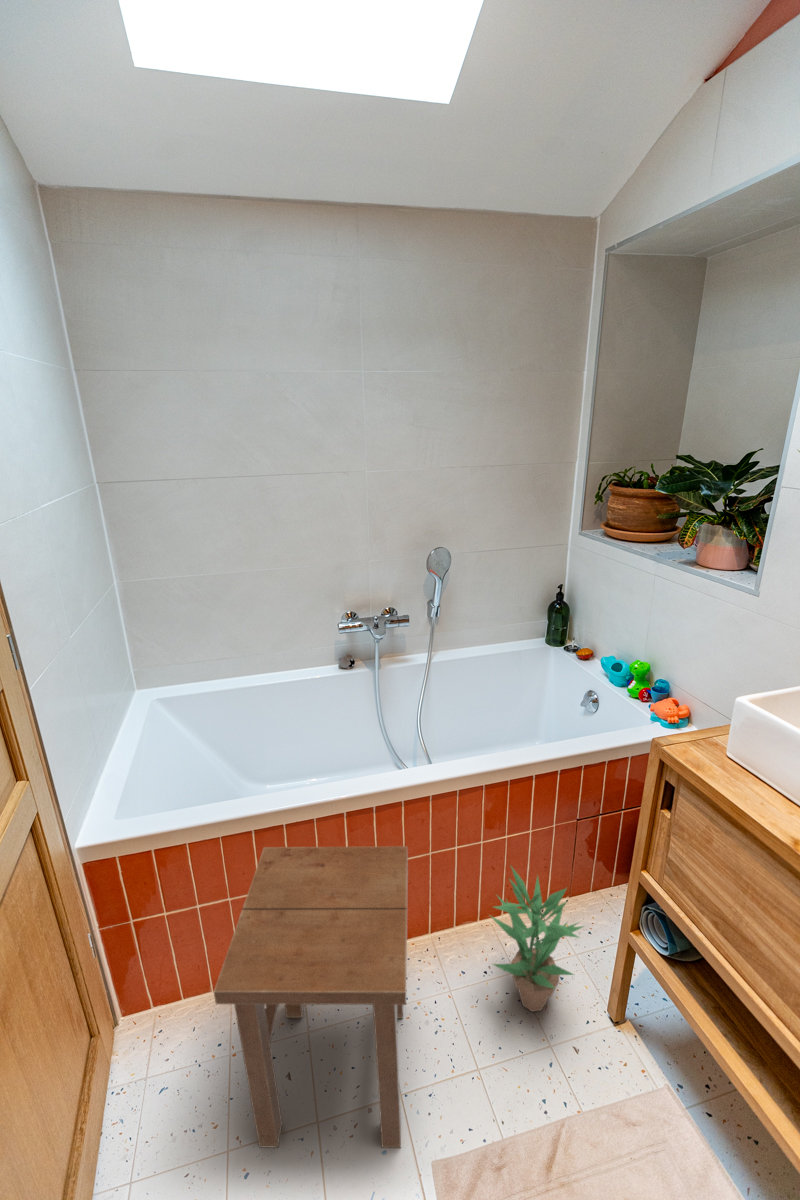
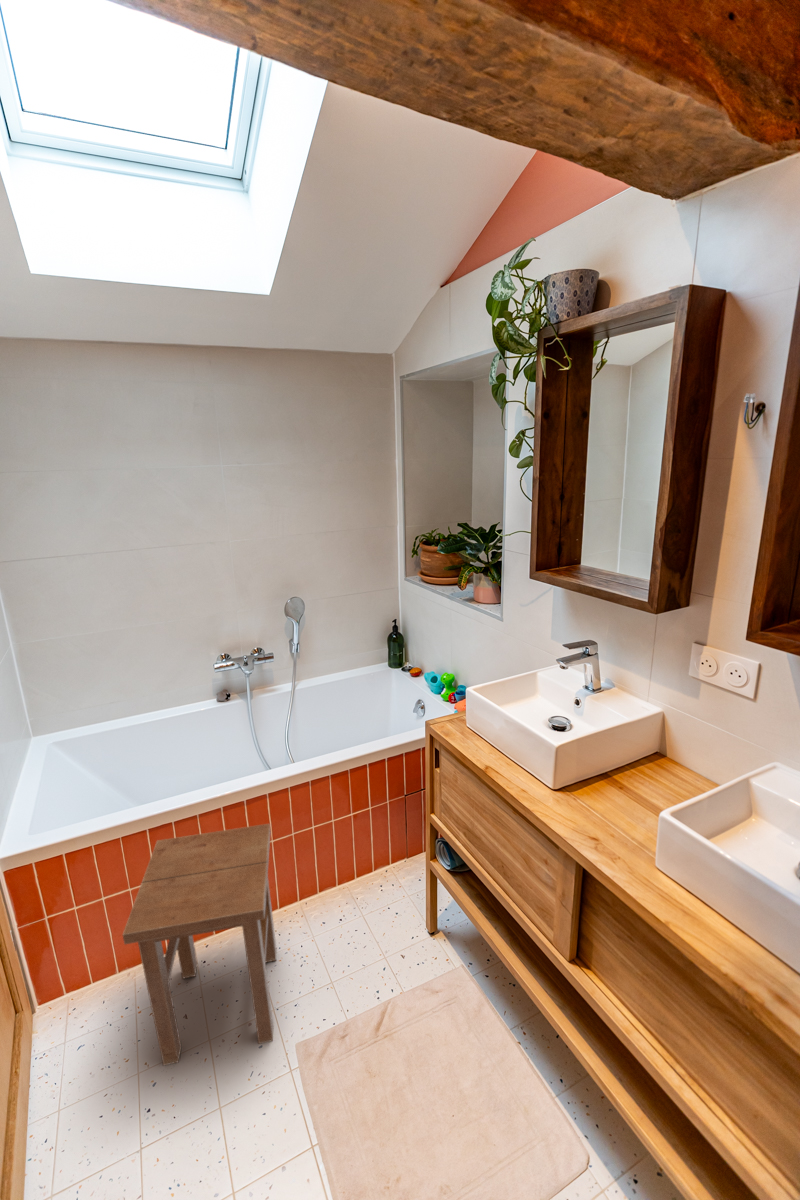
potted plant: present [492,867,583,1011] -> none [334,827,400,937]

